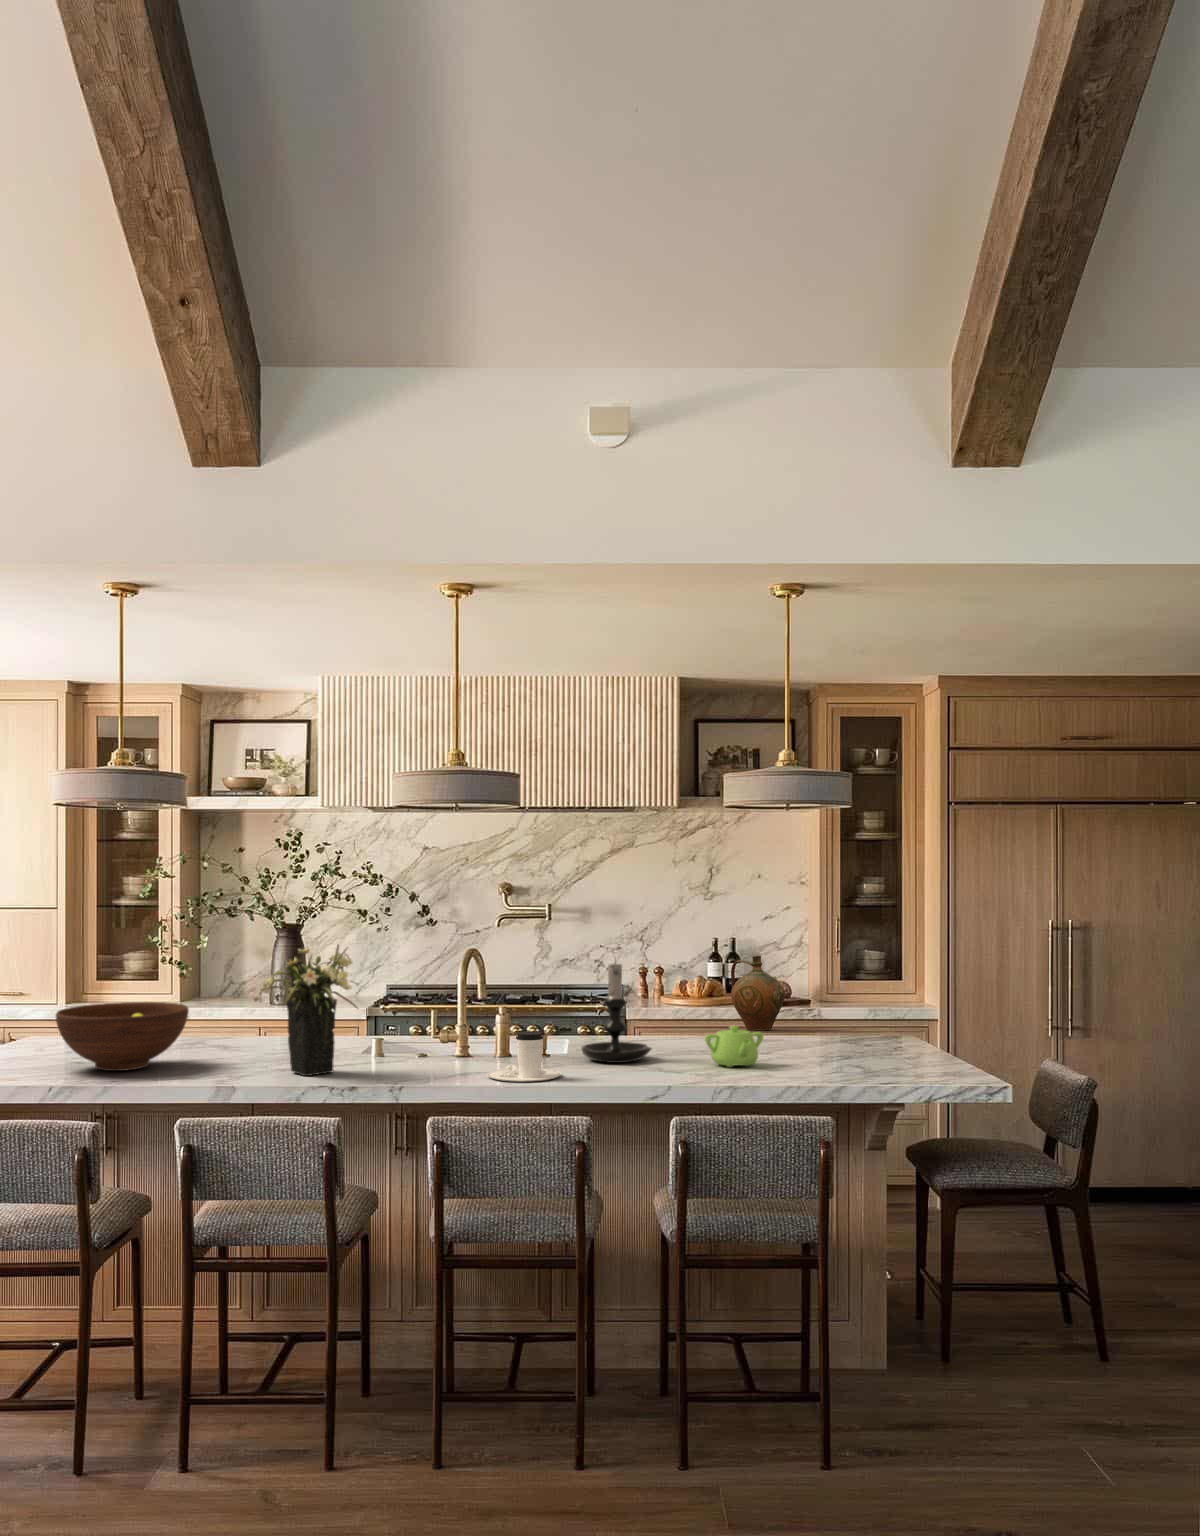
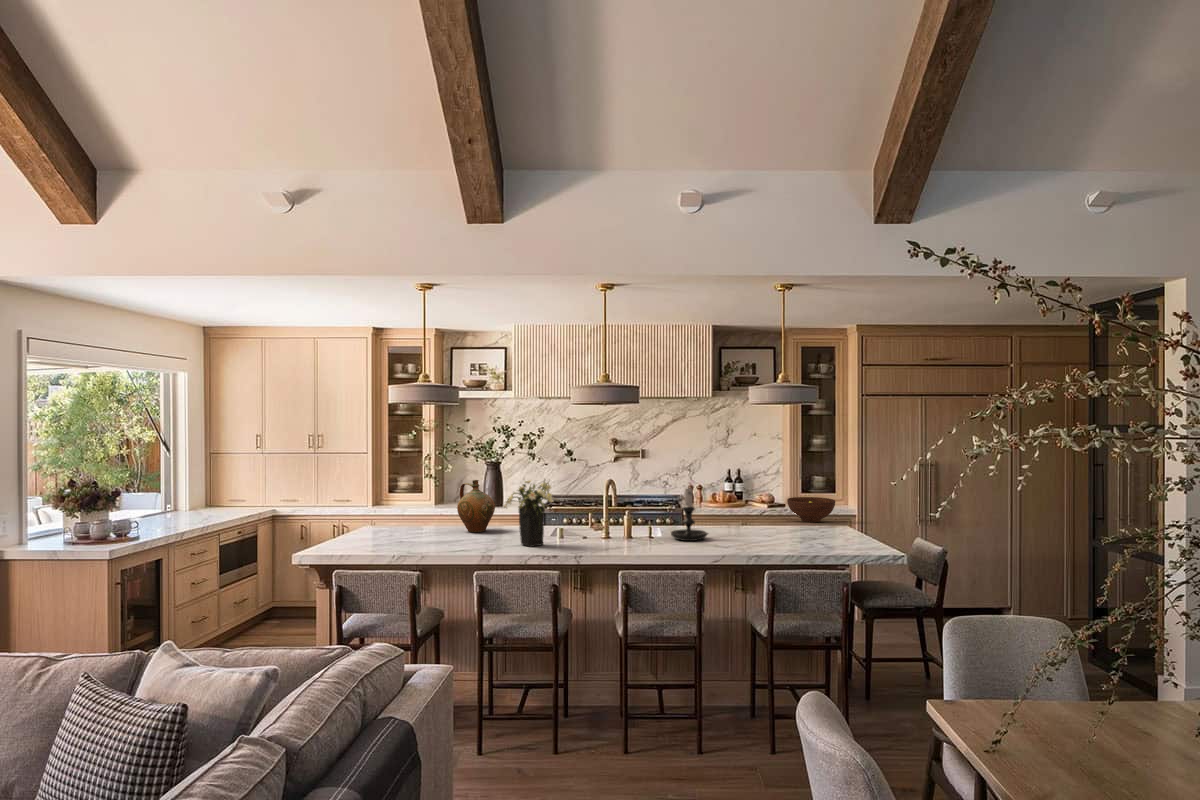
ceramic jug: present [731,956,785,1031] -> present [457,480,495,532]
fruit bowl: present [56,1002,189,1071] -> present [787,497,835,522]
teapot: present [705,1026,763,1067] -> none [738,522,769,544]
coffee cup: present [487,1031,561,1082] -> none [625,525,664,551]

